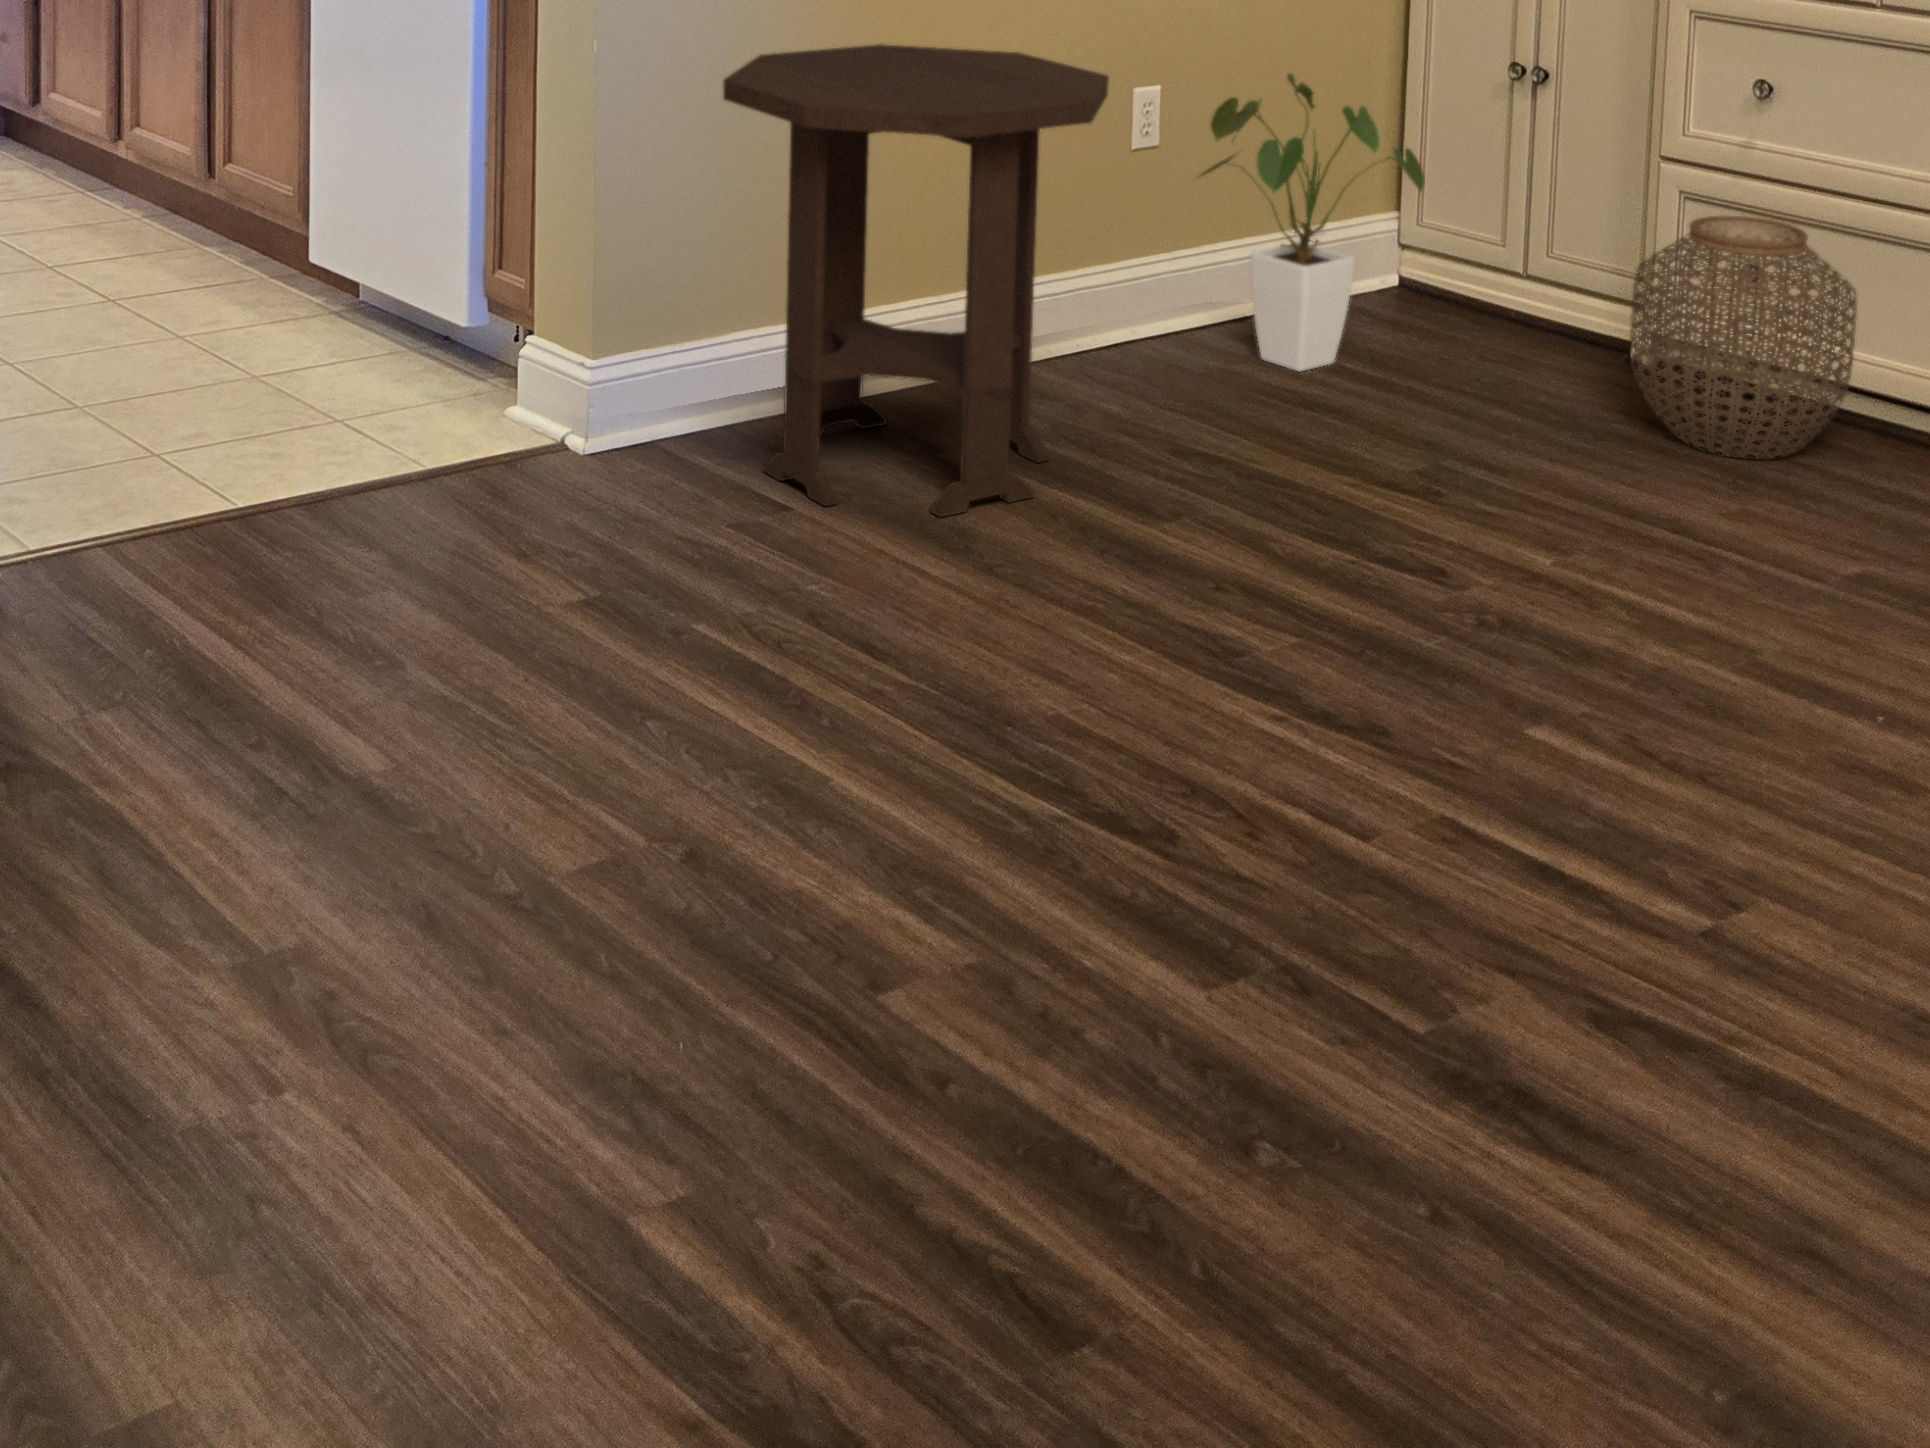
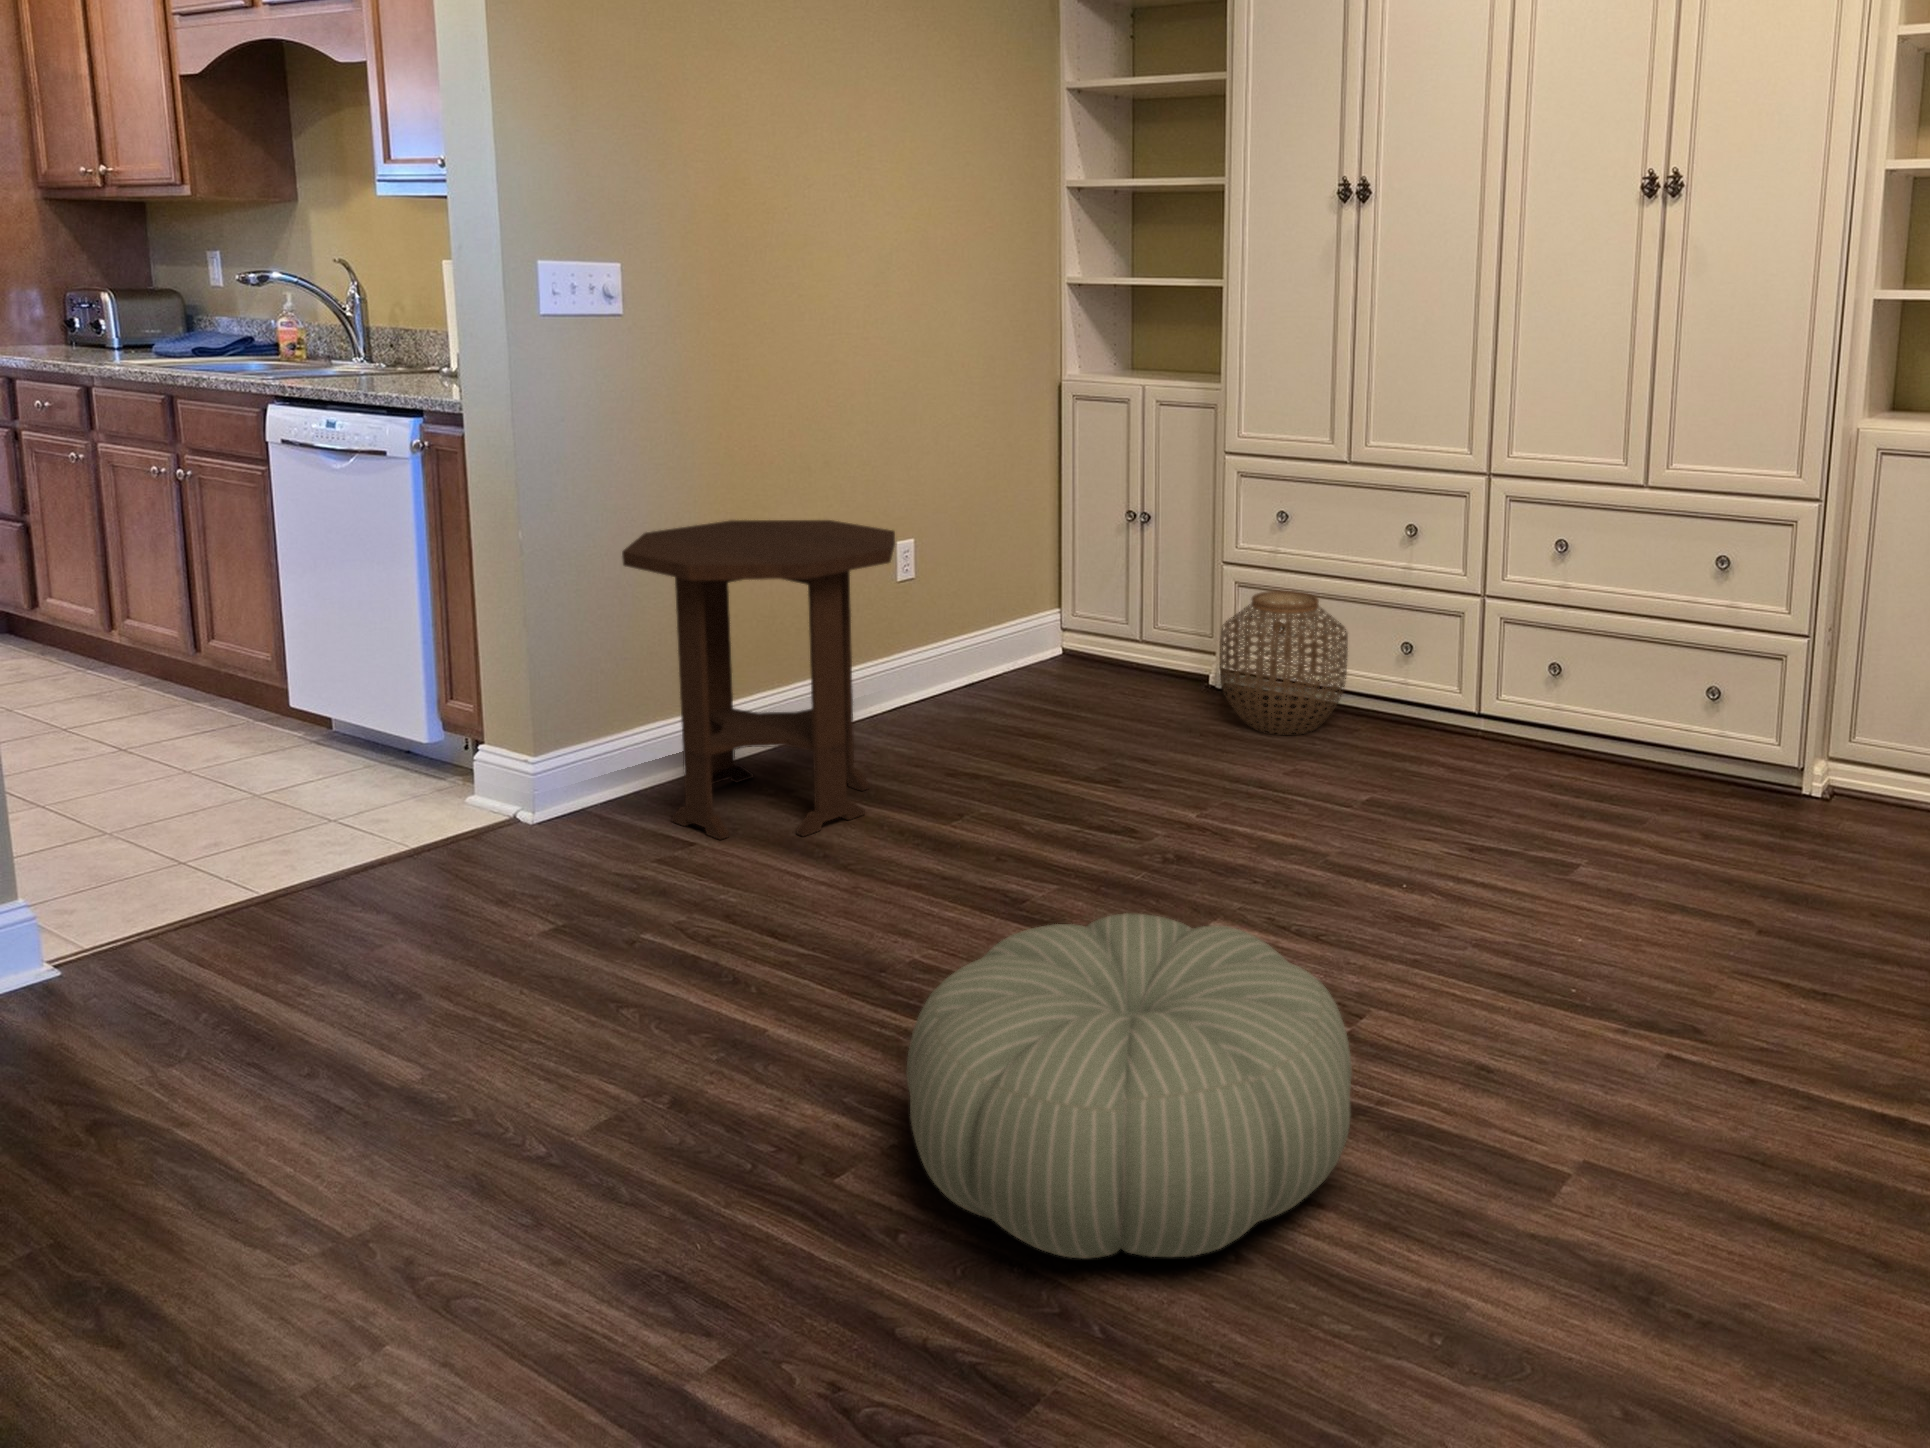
house plant: present [1200,73,1425,371] -> none [941,523,1090,712]
pouf: none [996,680,1672,1195] -> present [907,913,1352,1259]

